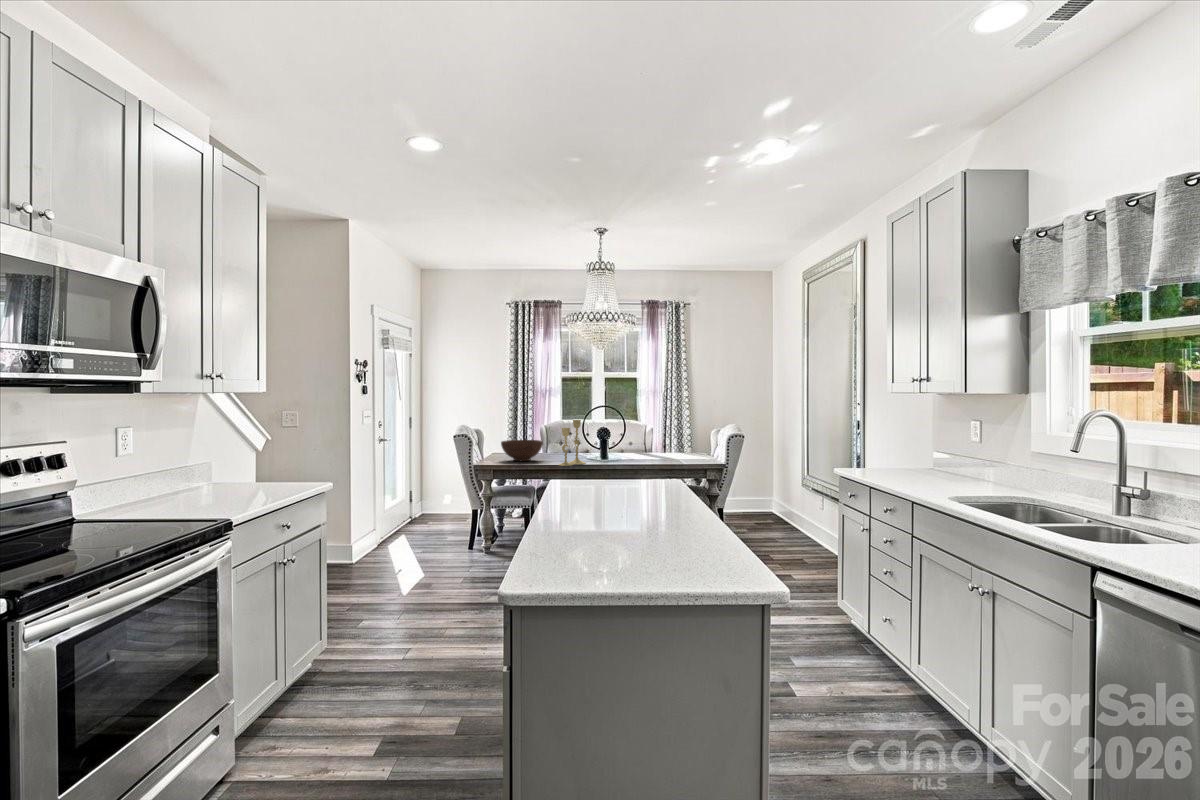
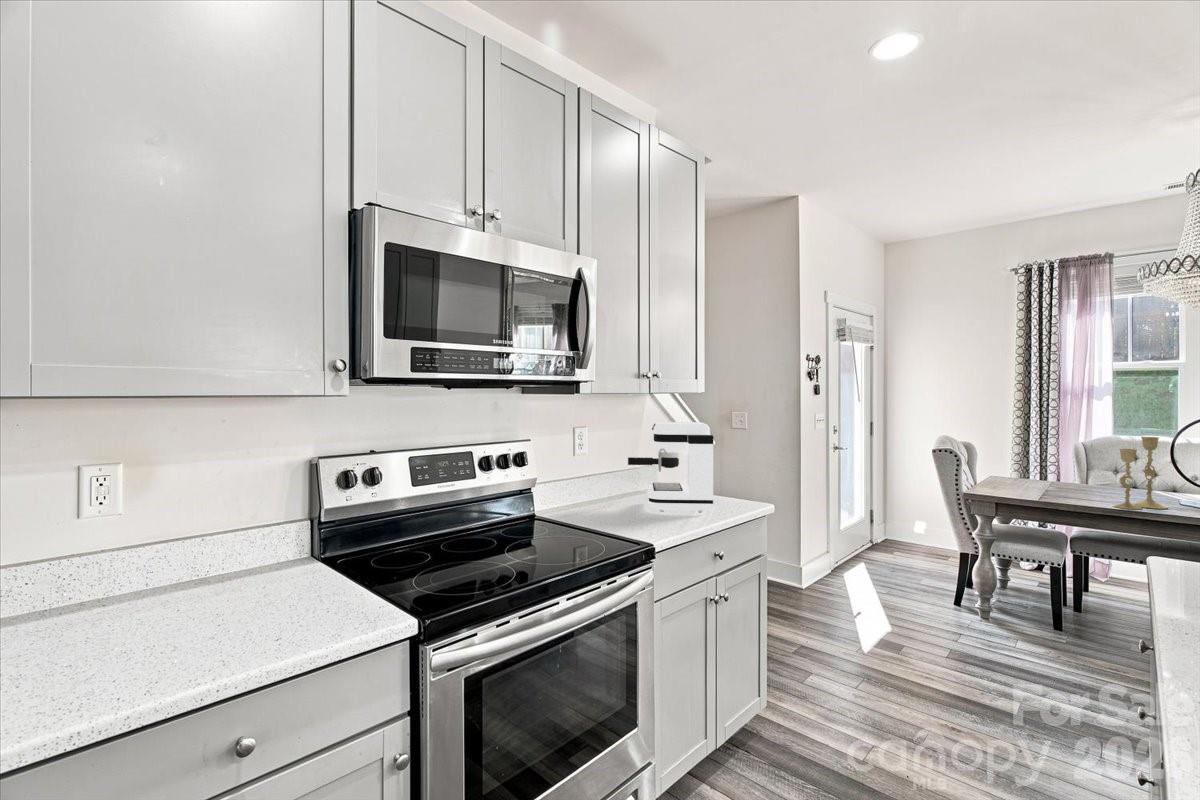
coffee maker: none [189,417,280,497] -> present [628,422,713,512]
fruit bowl: present [501,440,543,461] -> none [1006,461,1080,493]

